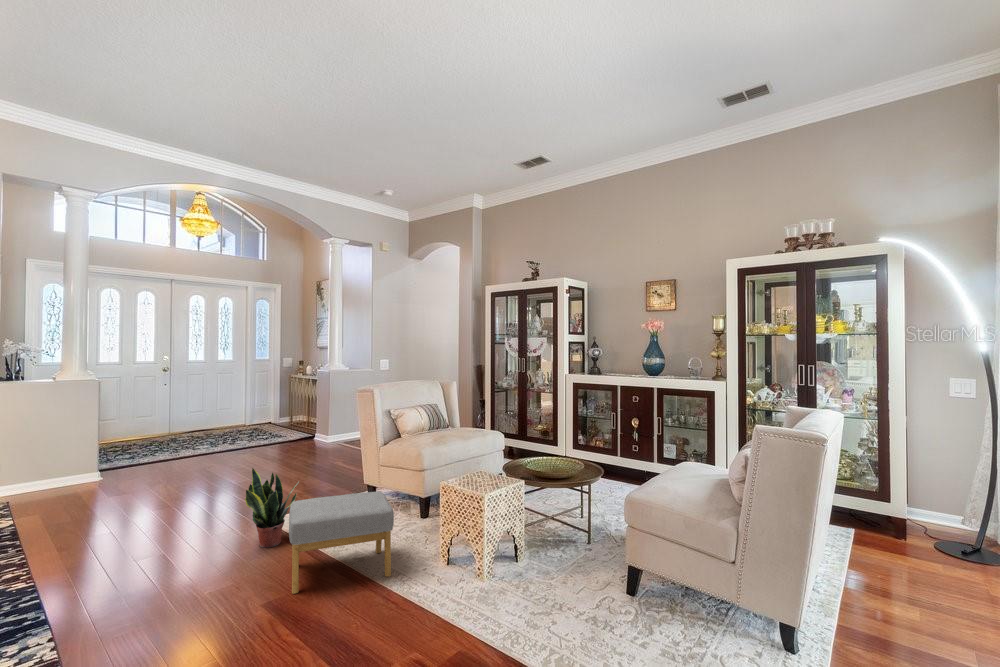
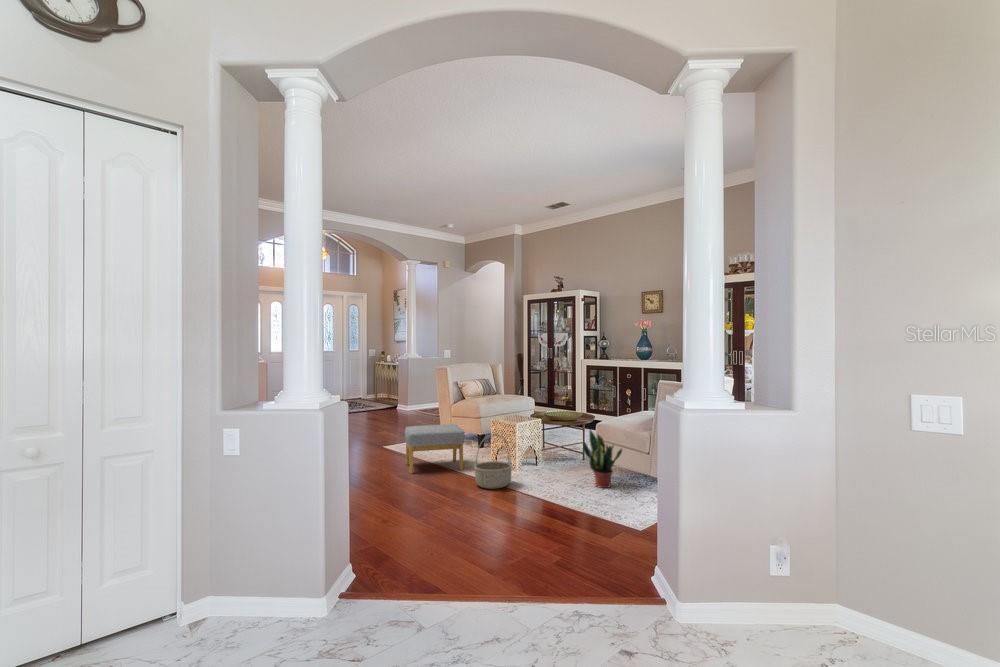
potted plant: present [245,468,299,547] -> present [583,430,622,488]
basket: none [406,528,478,637] -> present [474,434,512,489]

